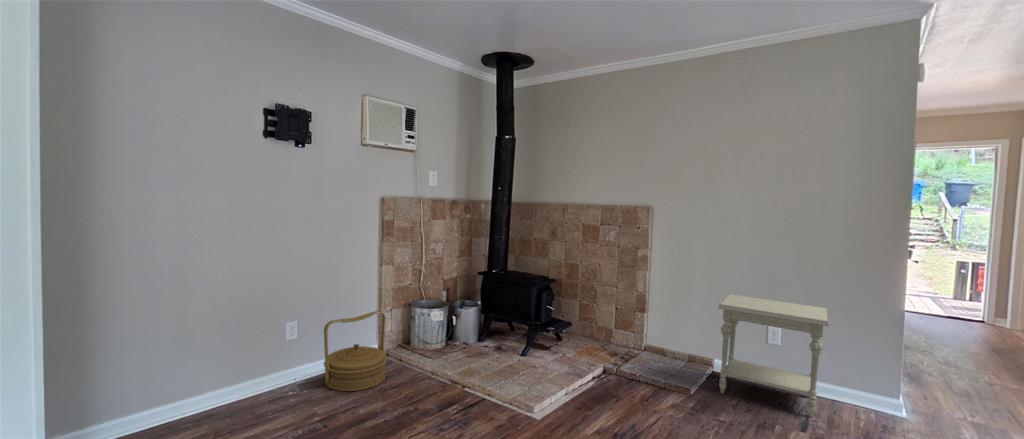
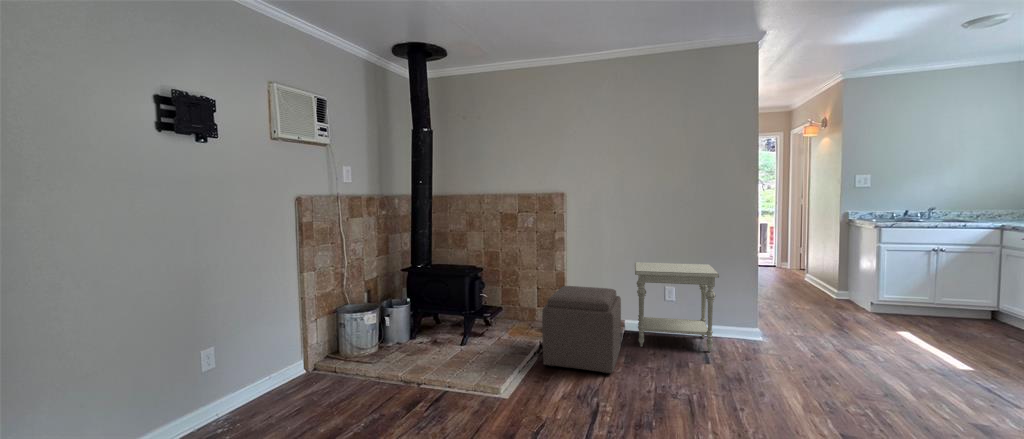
ottoman: none [595,310,697,416] -> present [542,286,621,374]
woven basket: present [324,311,387,391] -> none [254,322,329,417]

